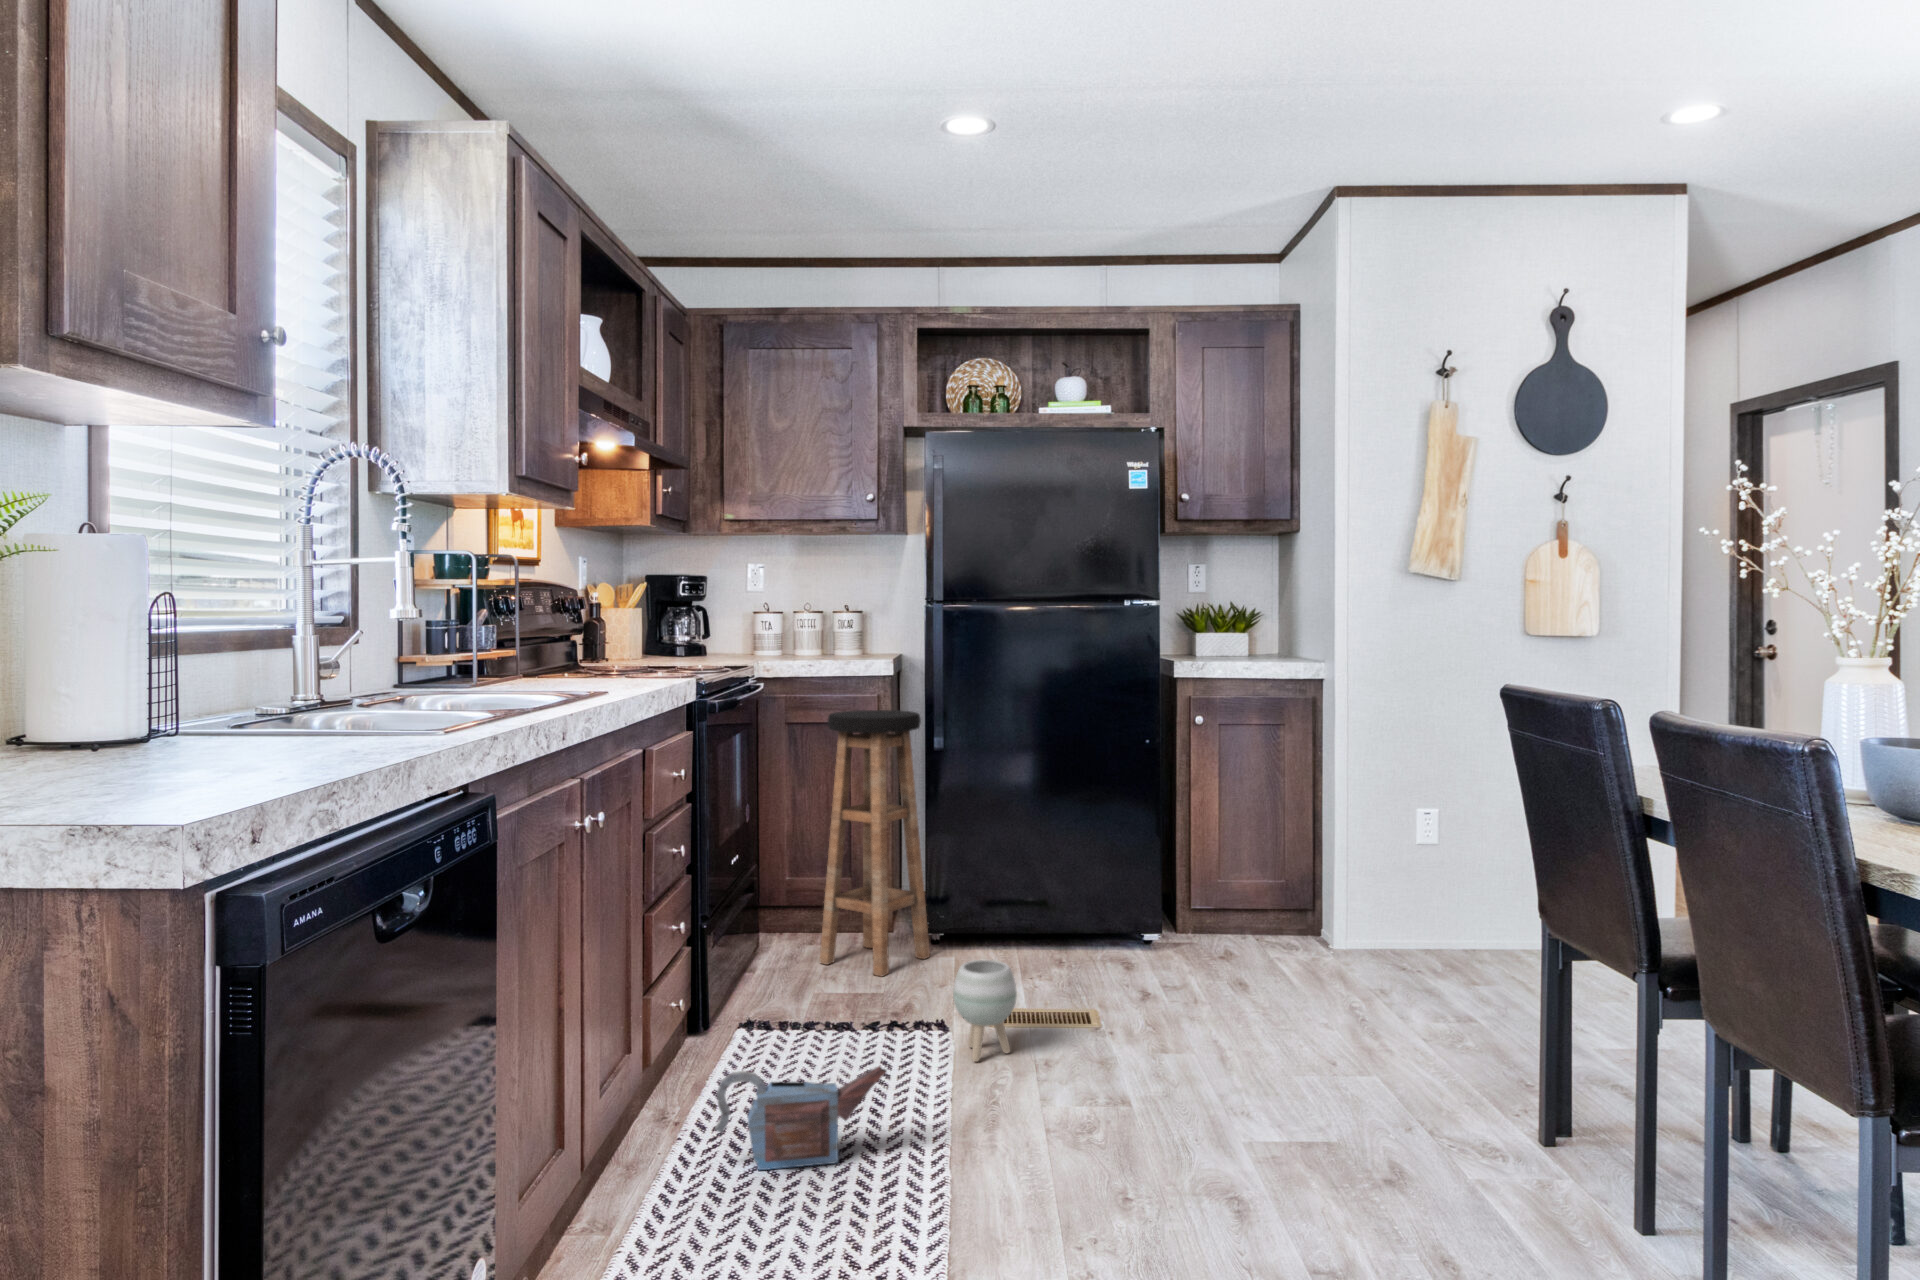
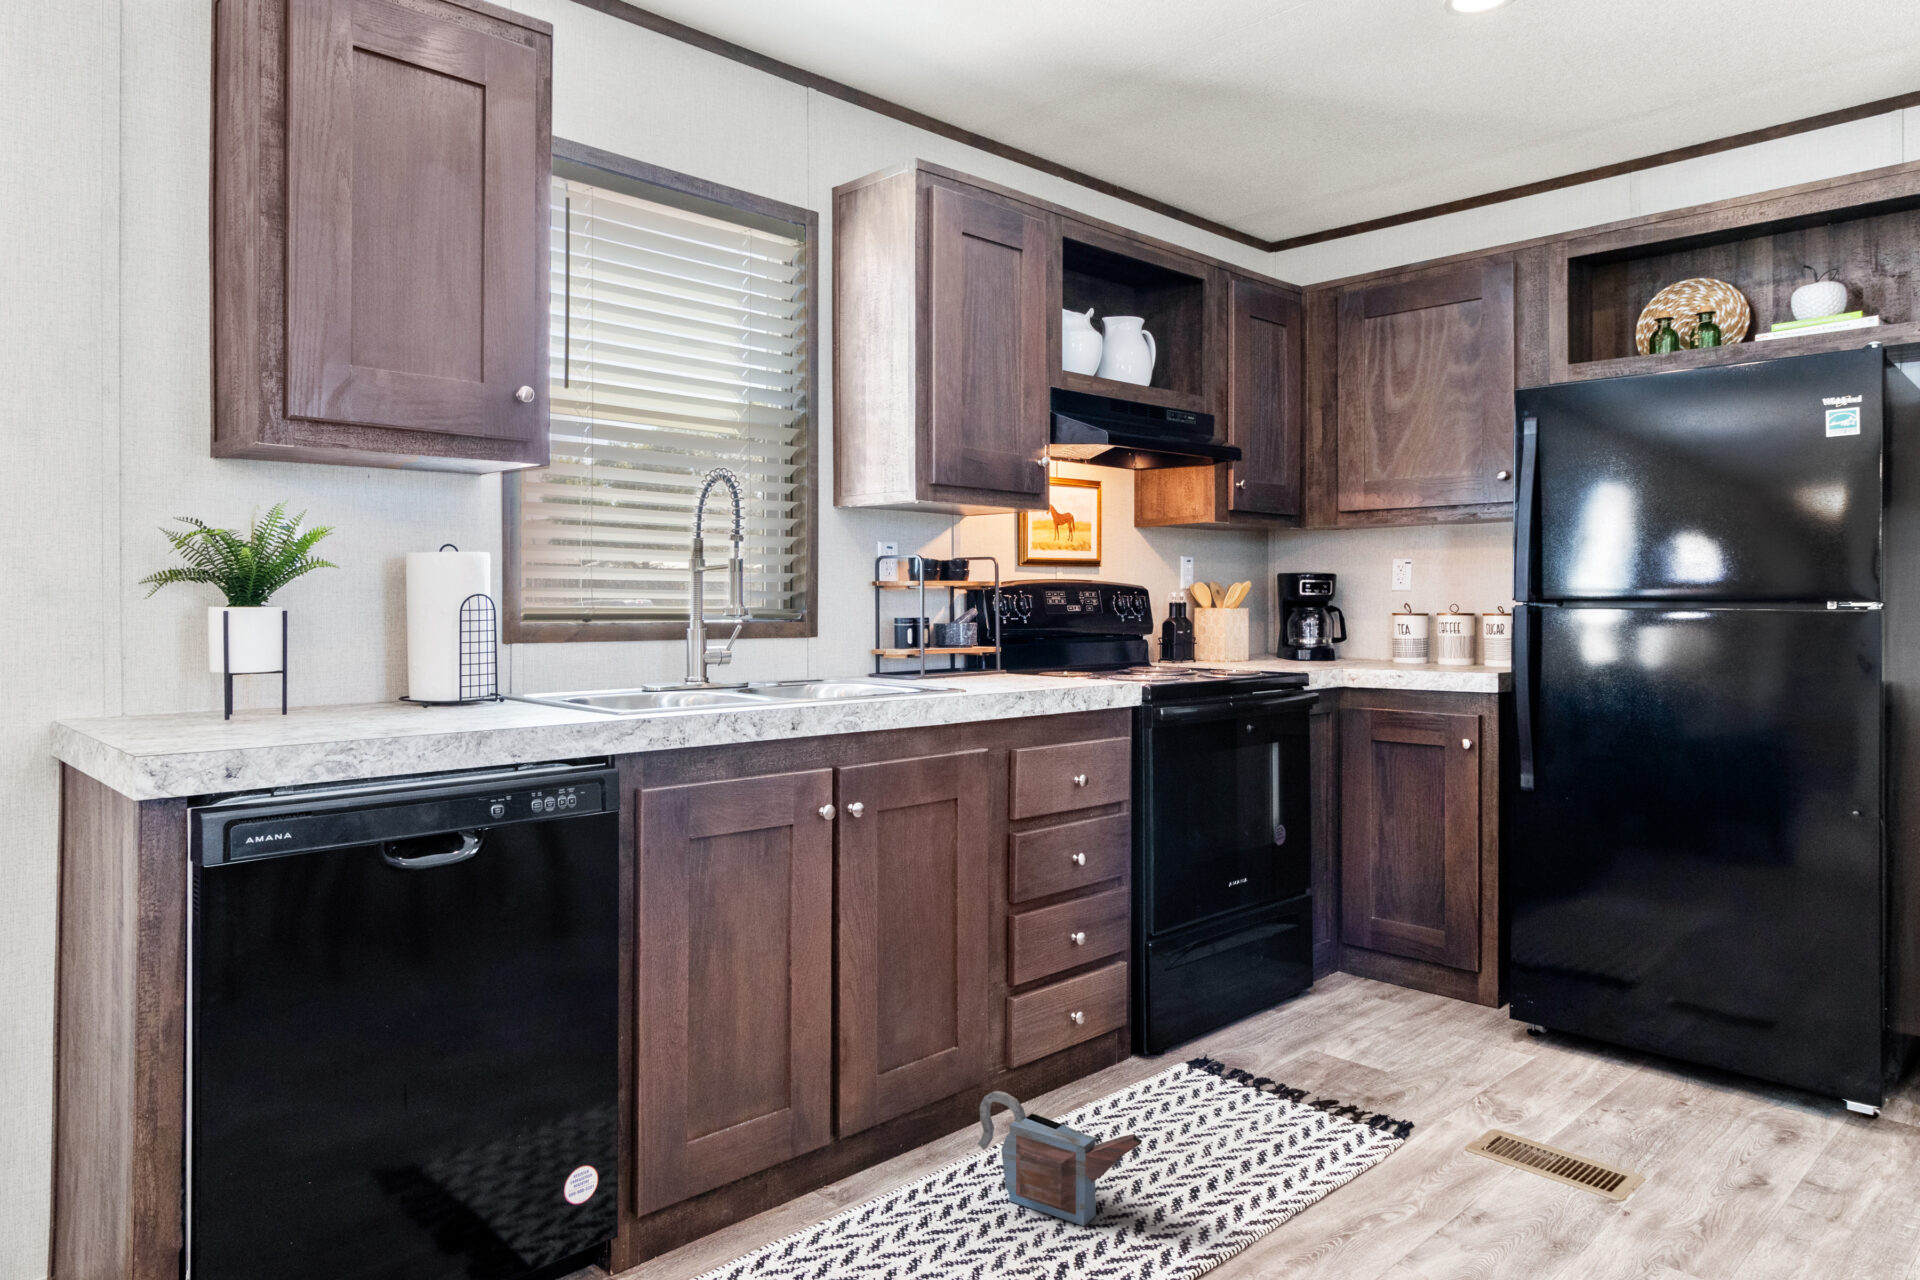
bar stool: present [820,710,930,976] -> none [1353,732,1492,1054]
planter: present [953,960,1017,1062] -> none [1356,1055,1442,1187]

